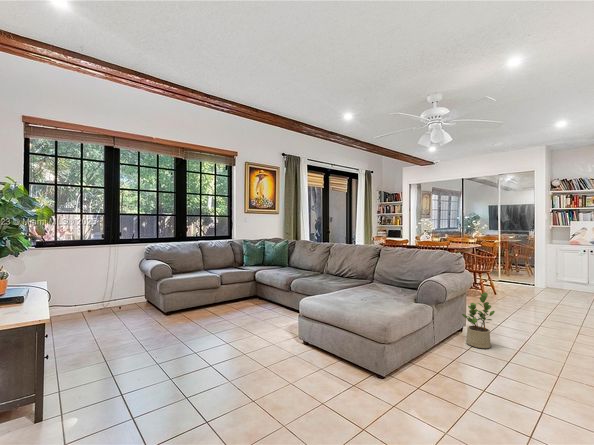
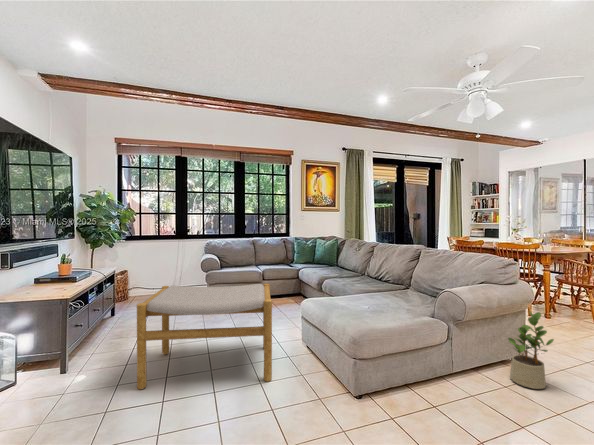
footstool: none [163,287,304,415] -> present [137,283,272,389]

